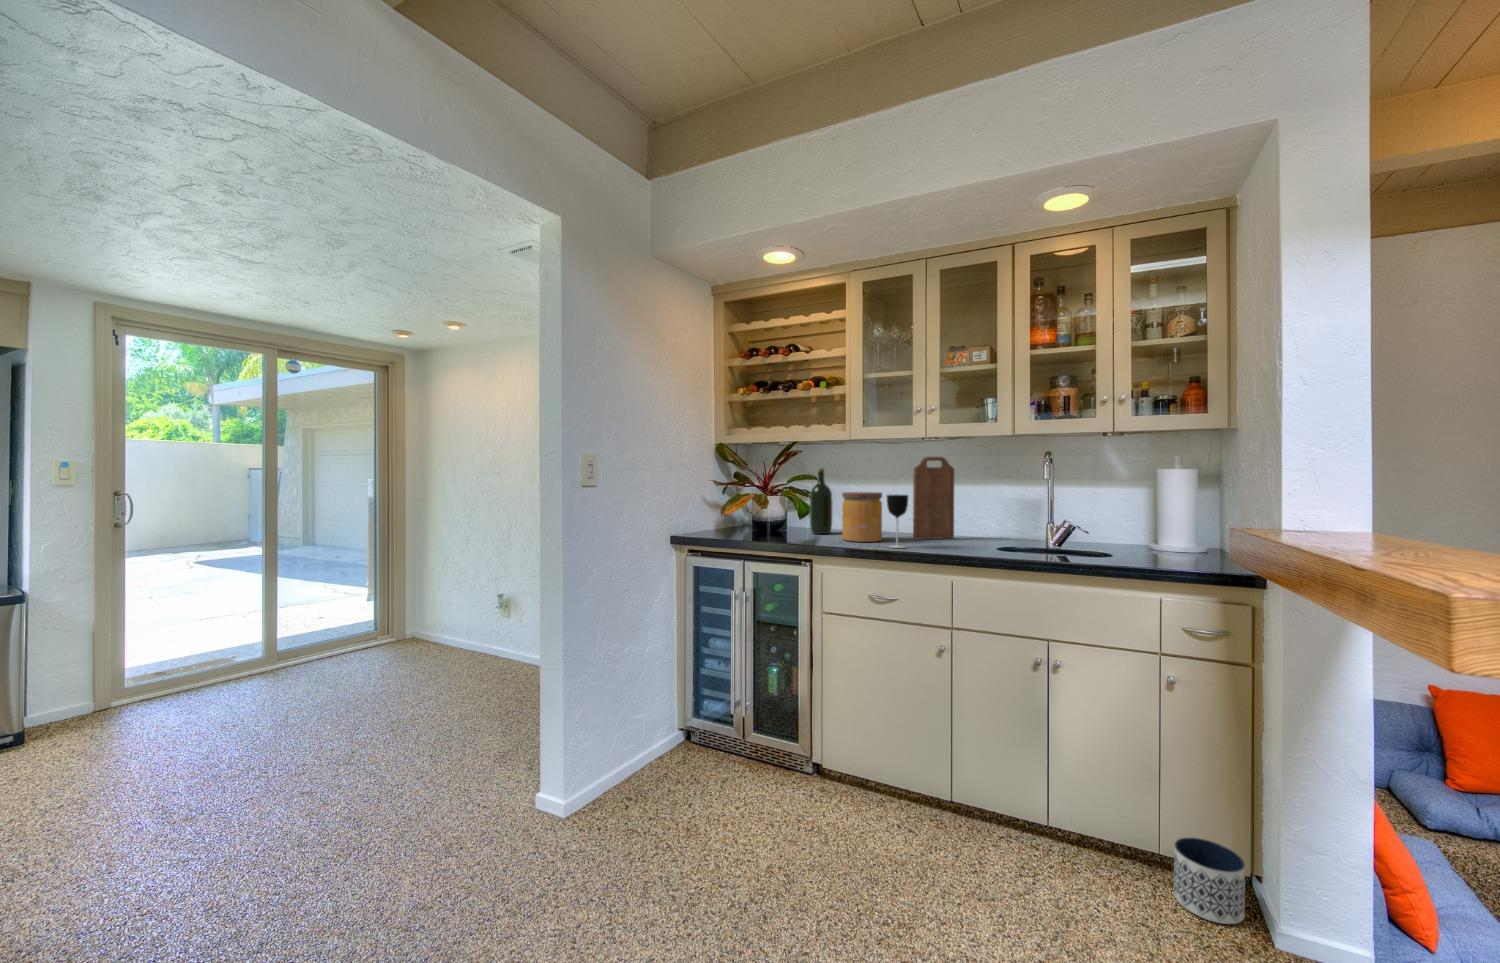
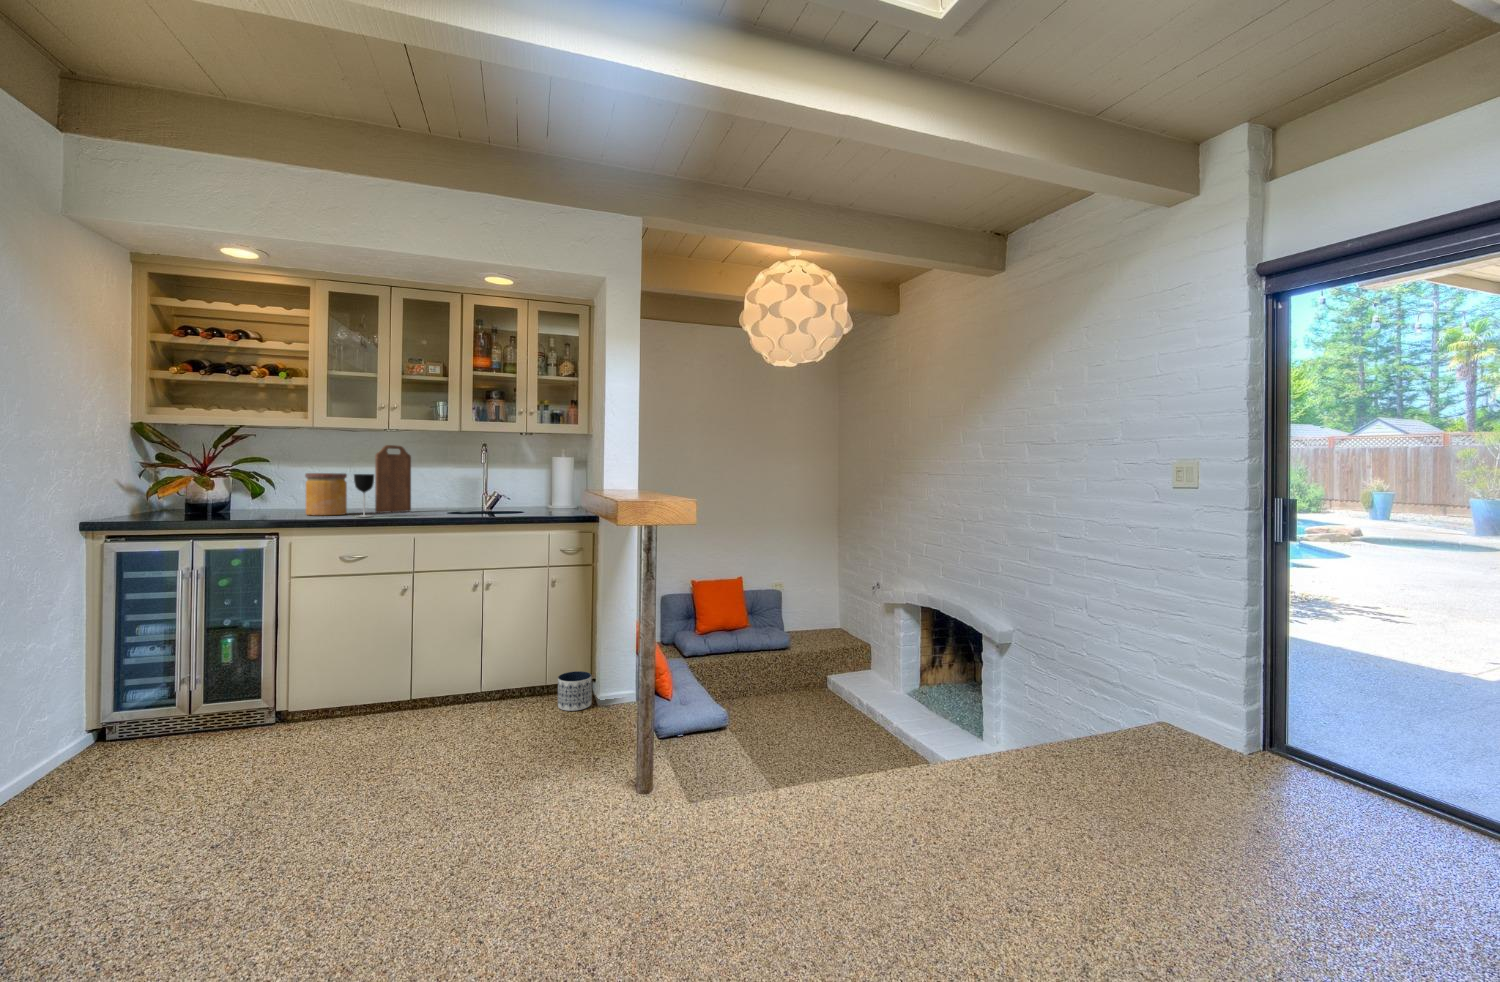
wine bottle: present [810,468,832,534] -> none [264,452,290,513]

